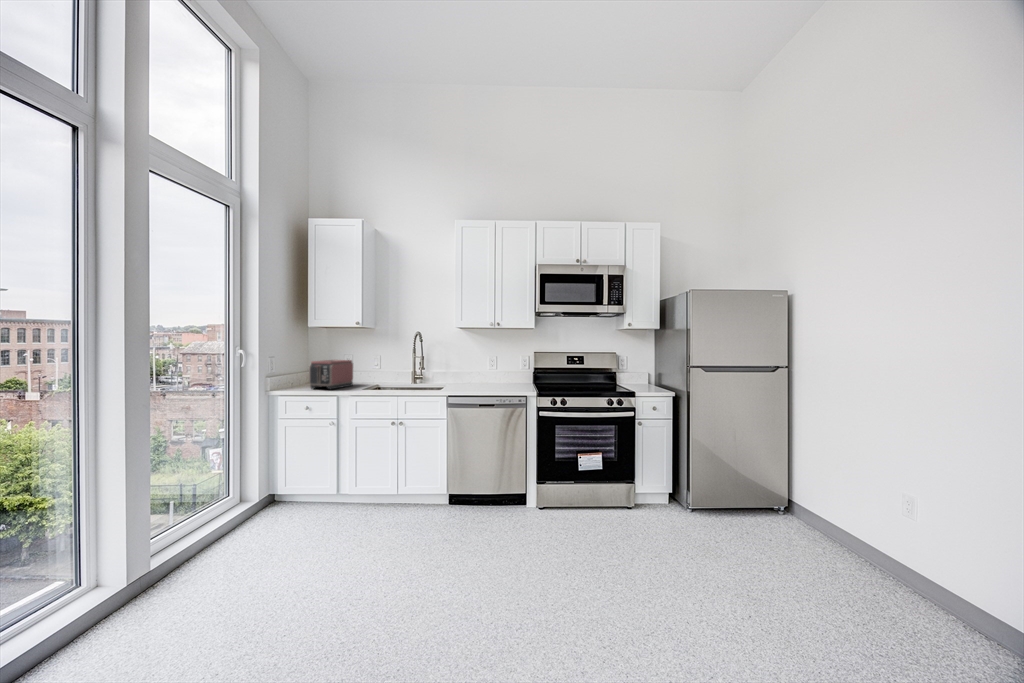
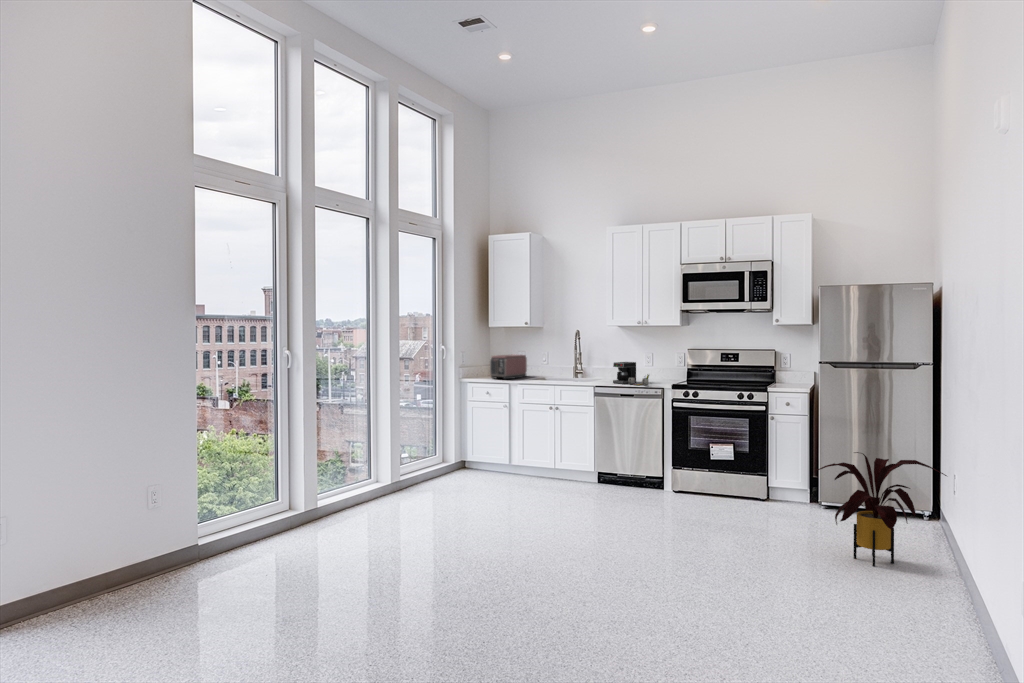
coffee maker: none [464,367,509,393] -> present [613,362,649,385]
house plant: none [776,470,915,602] -> present [817,452,947,566]

